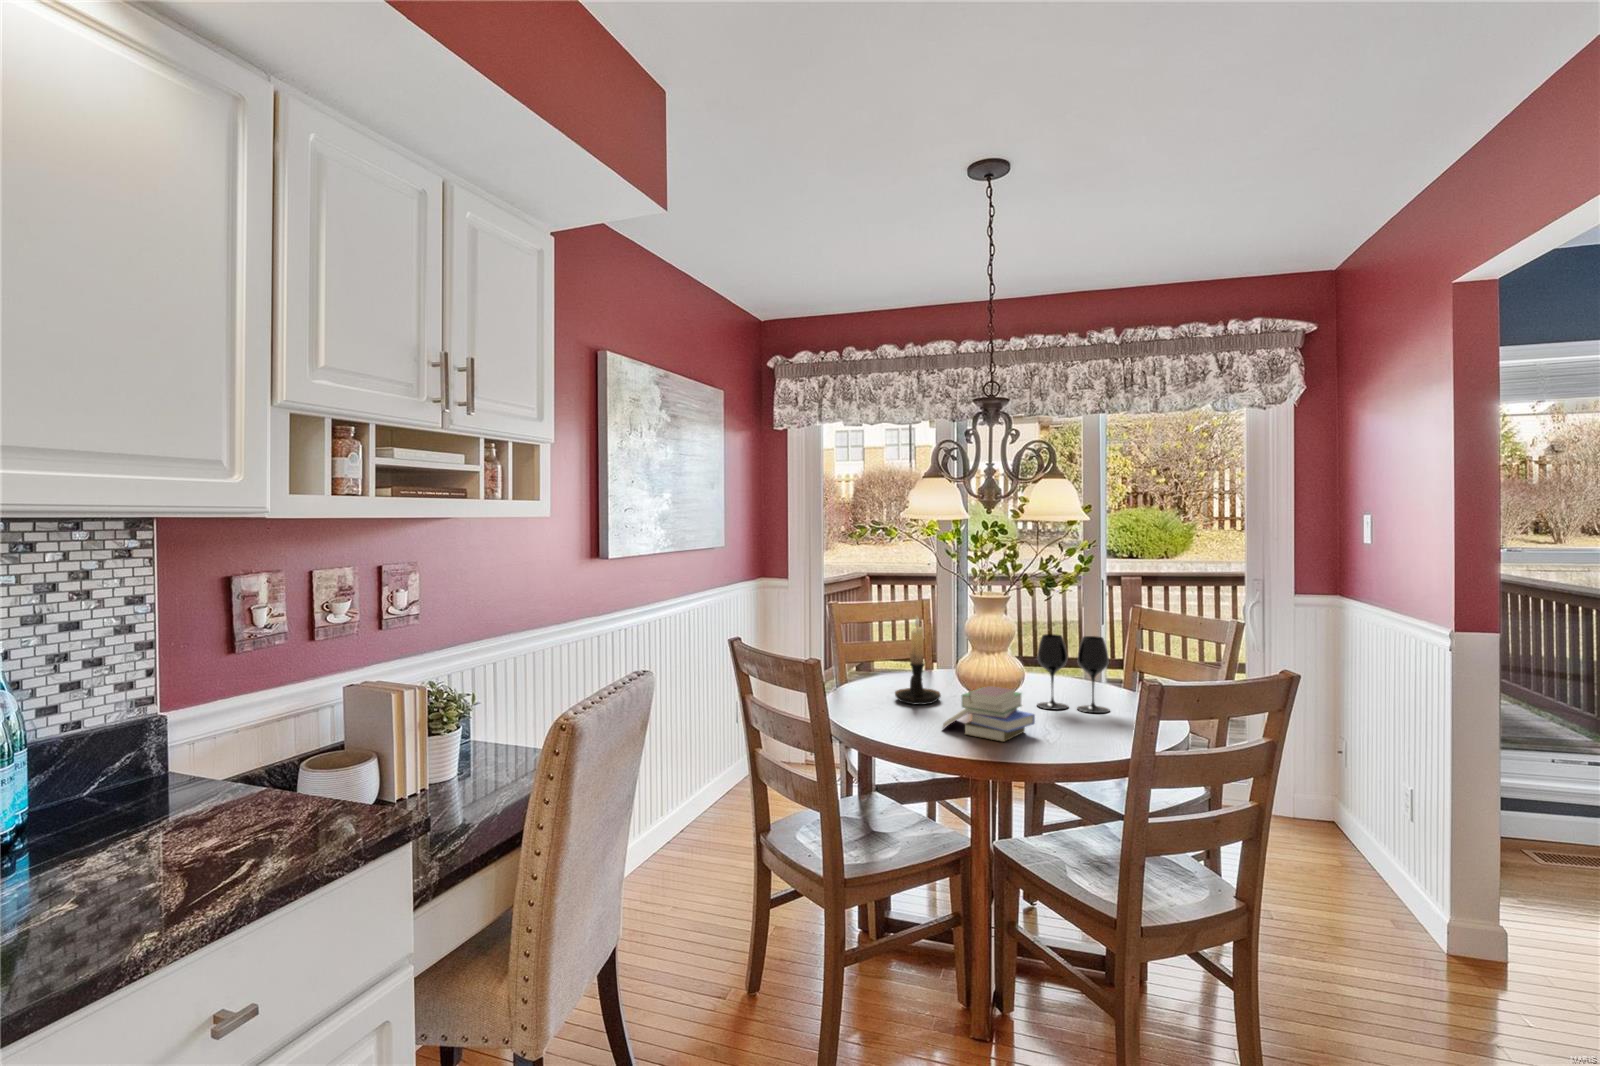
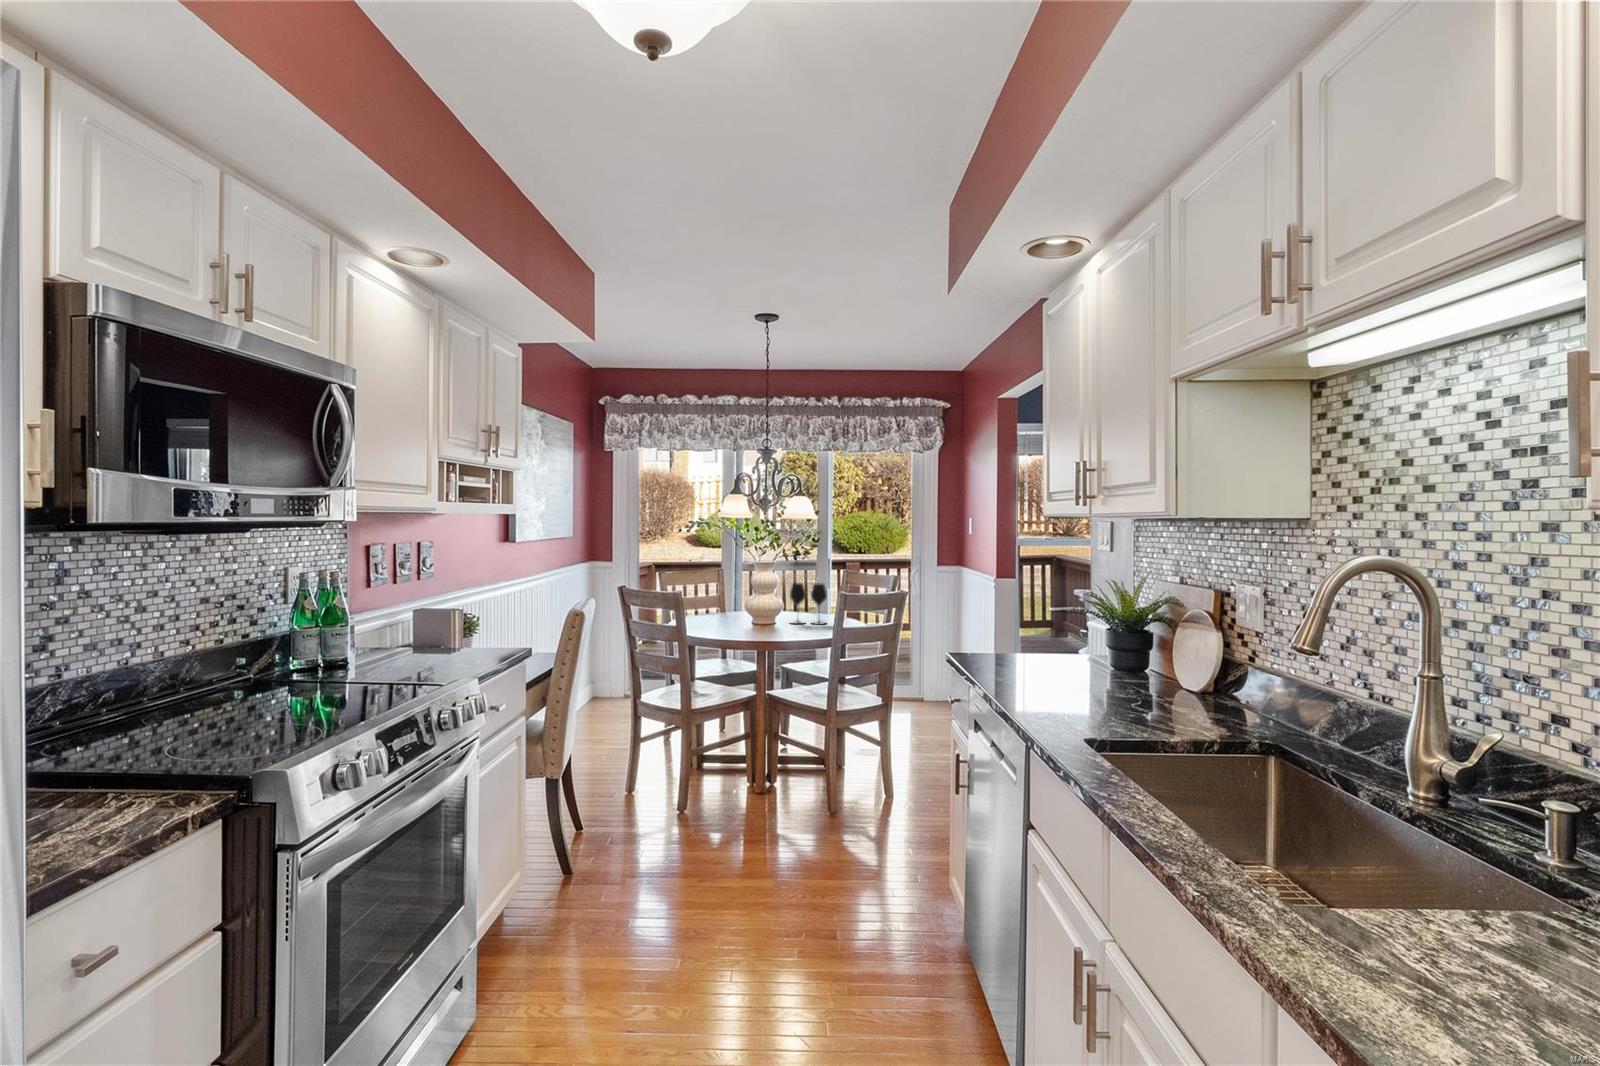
candle holder: present [895,617,941,705] -> none [709,574,736,625]
book: present [943,686,1035,742] -> none [739,608,788,635]

